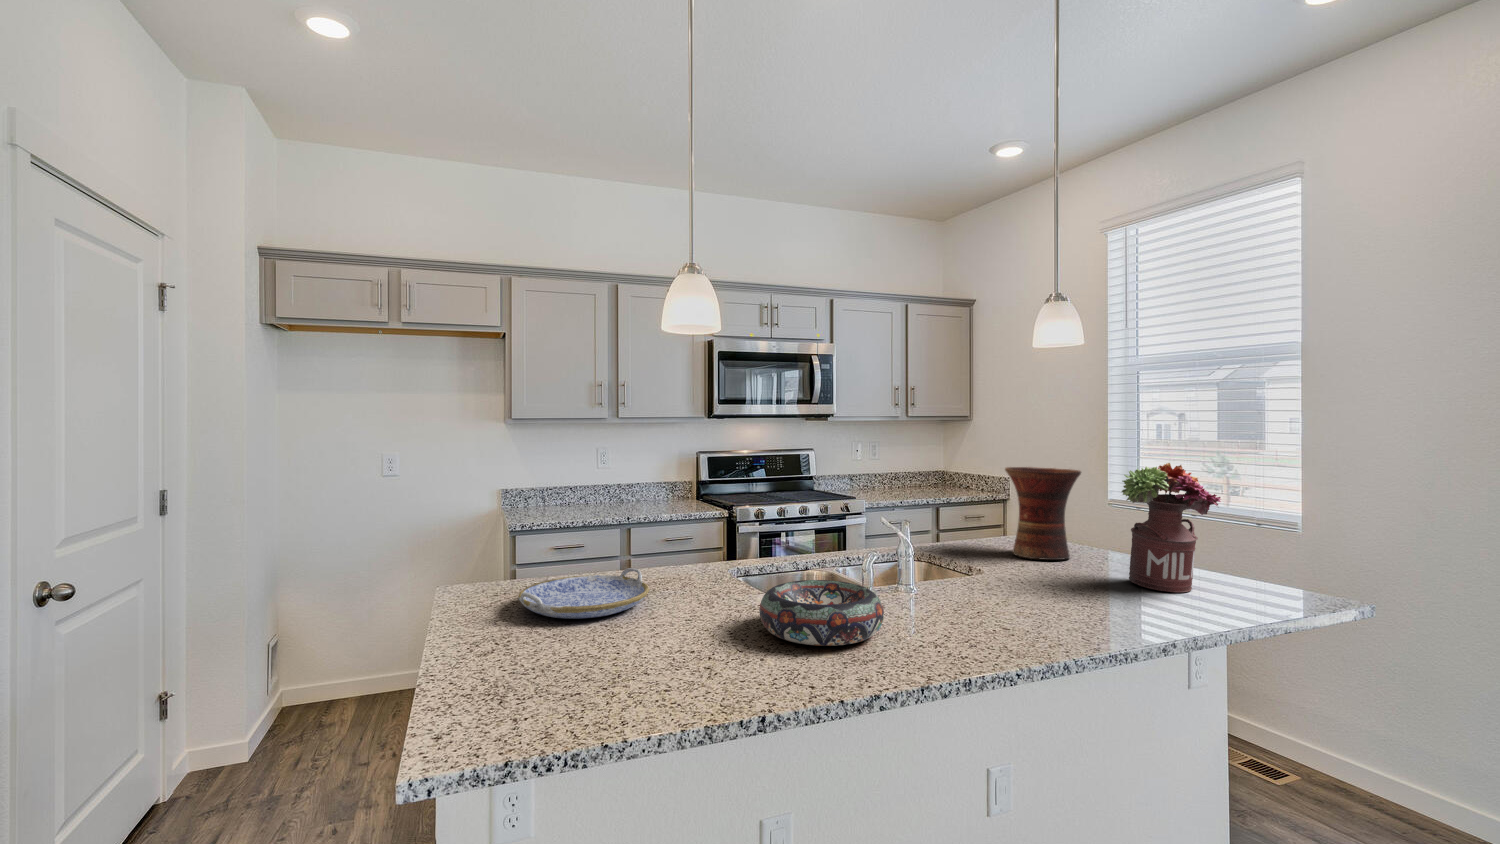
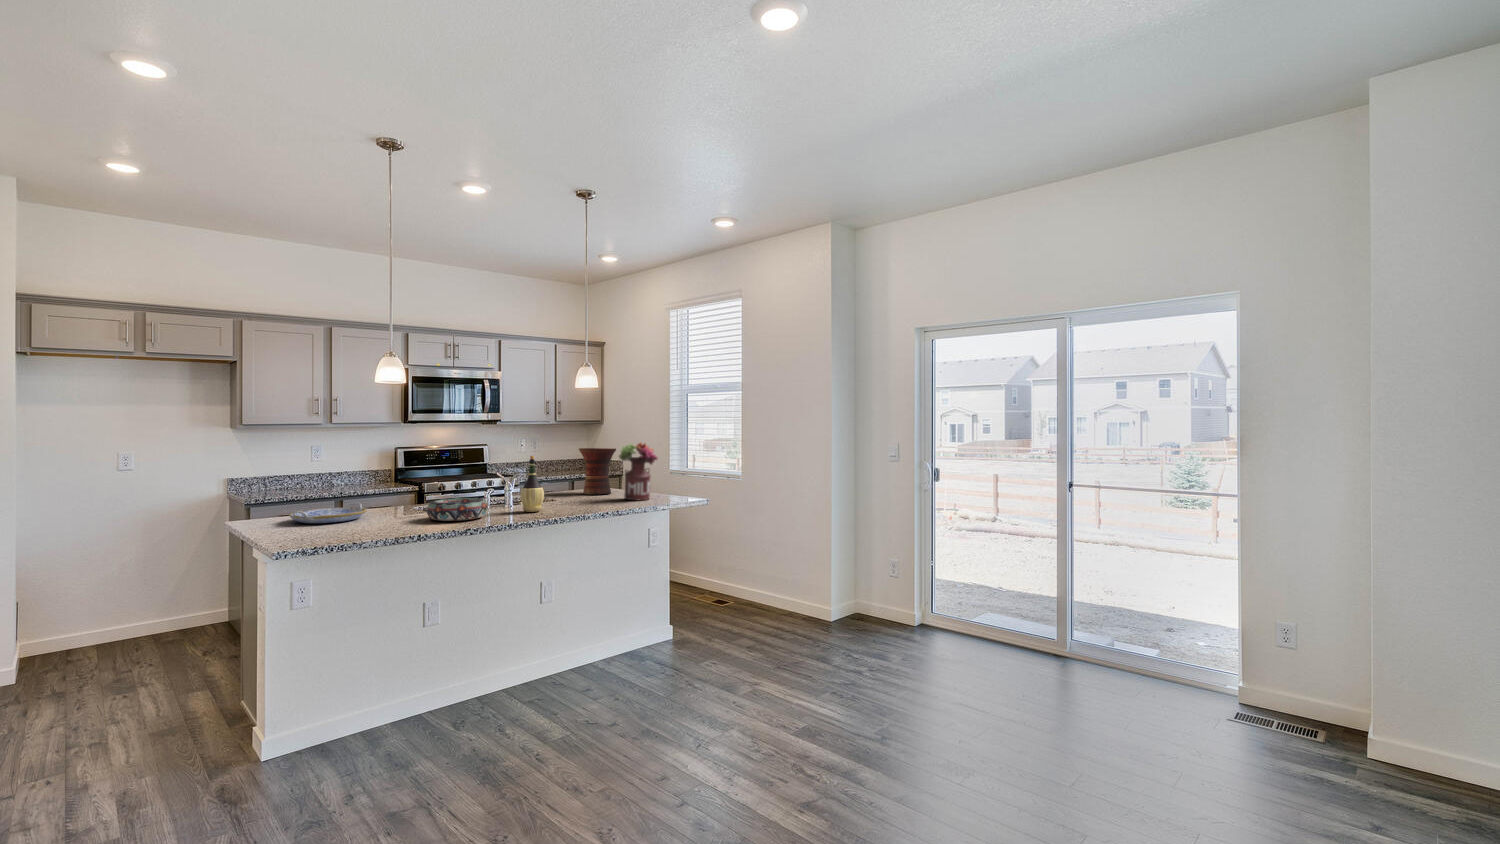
wine bottle: none [943,494,995,621] -> present [520,456,544,512]

